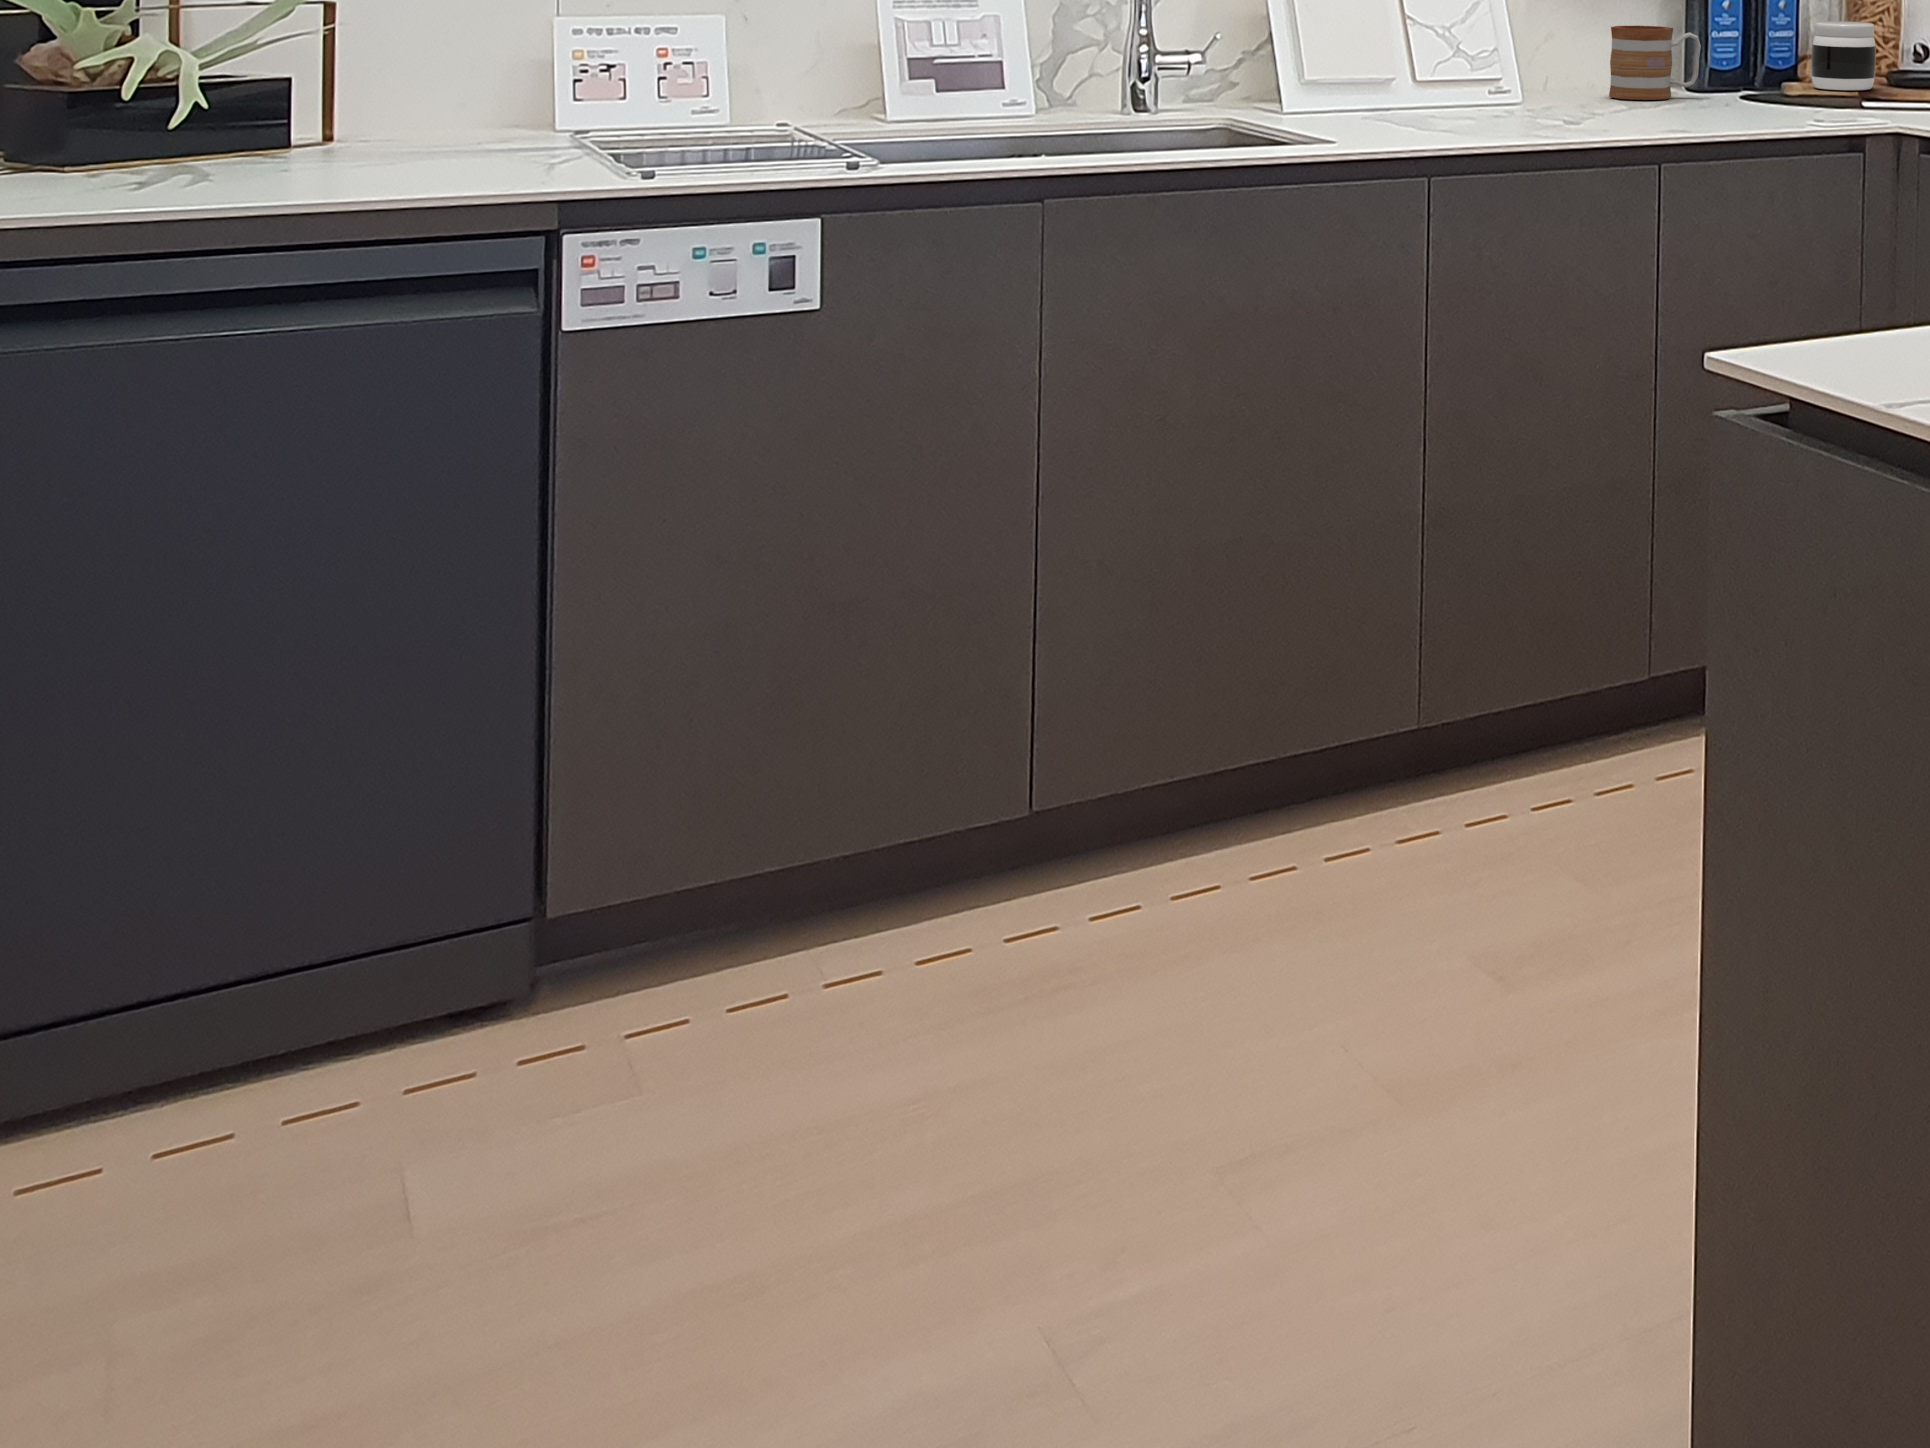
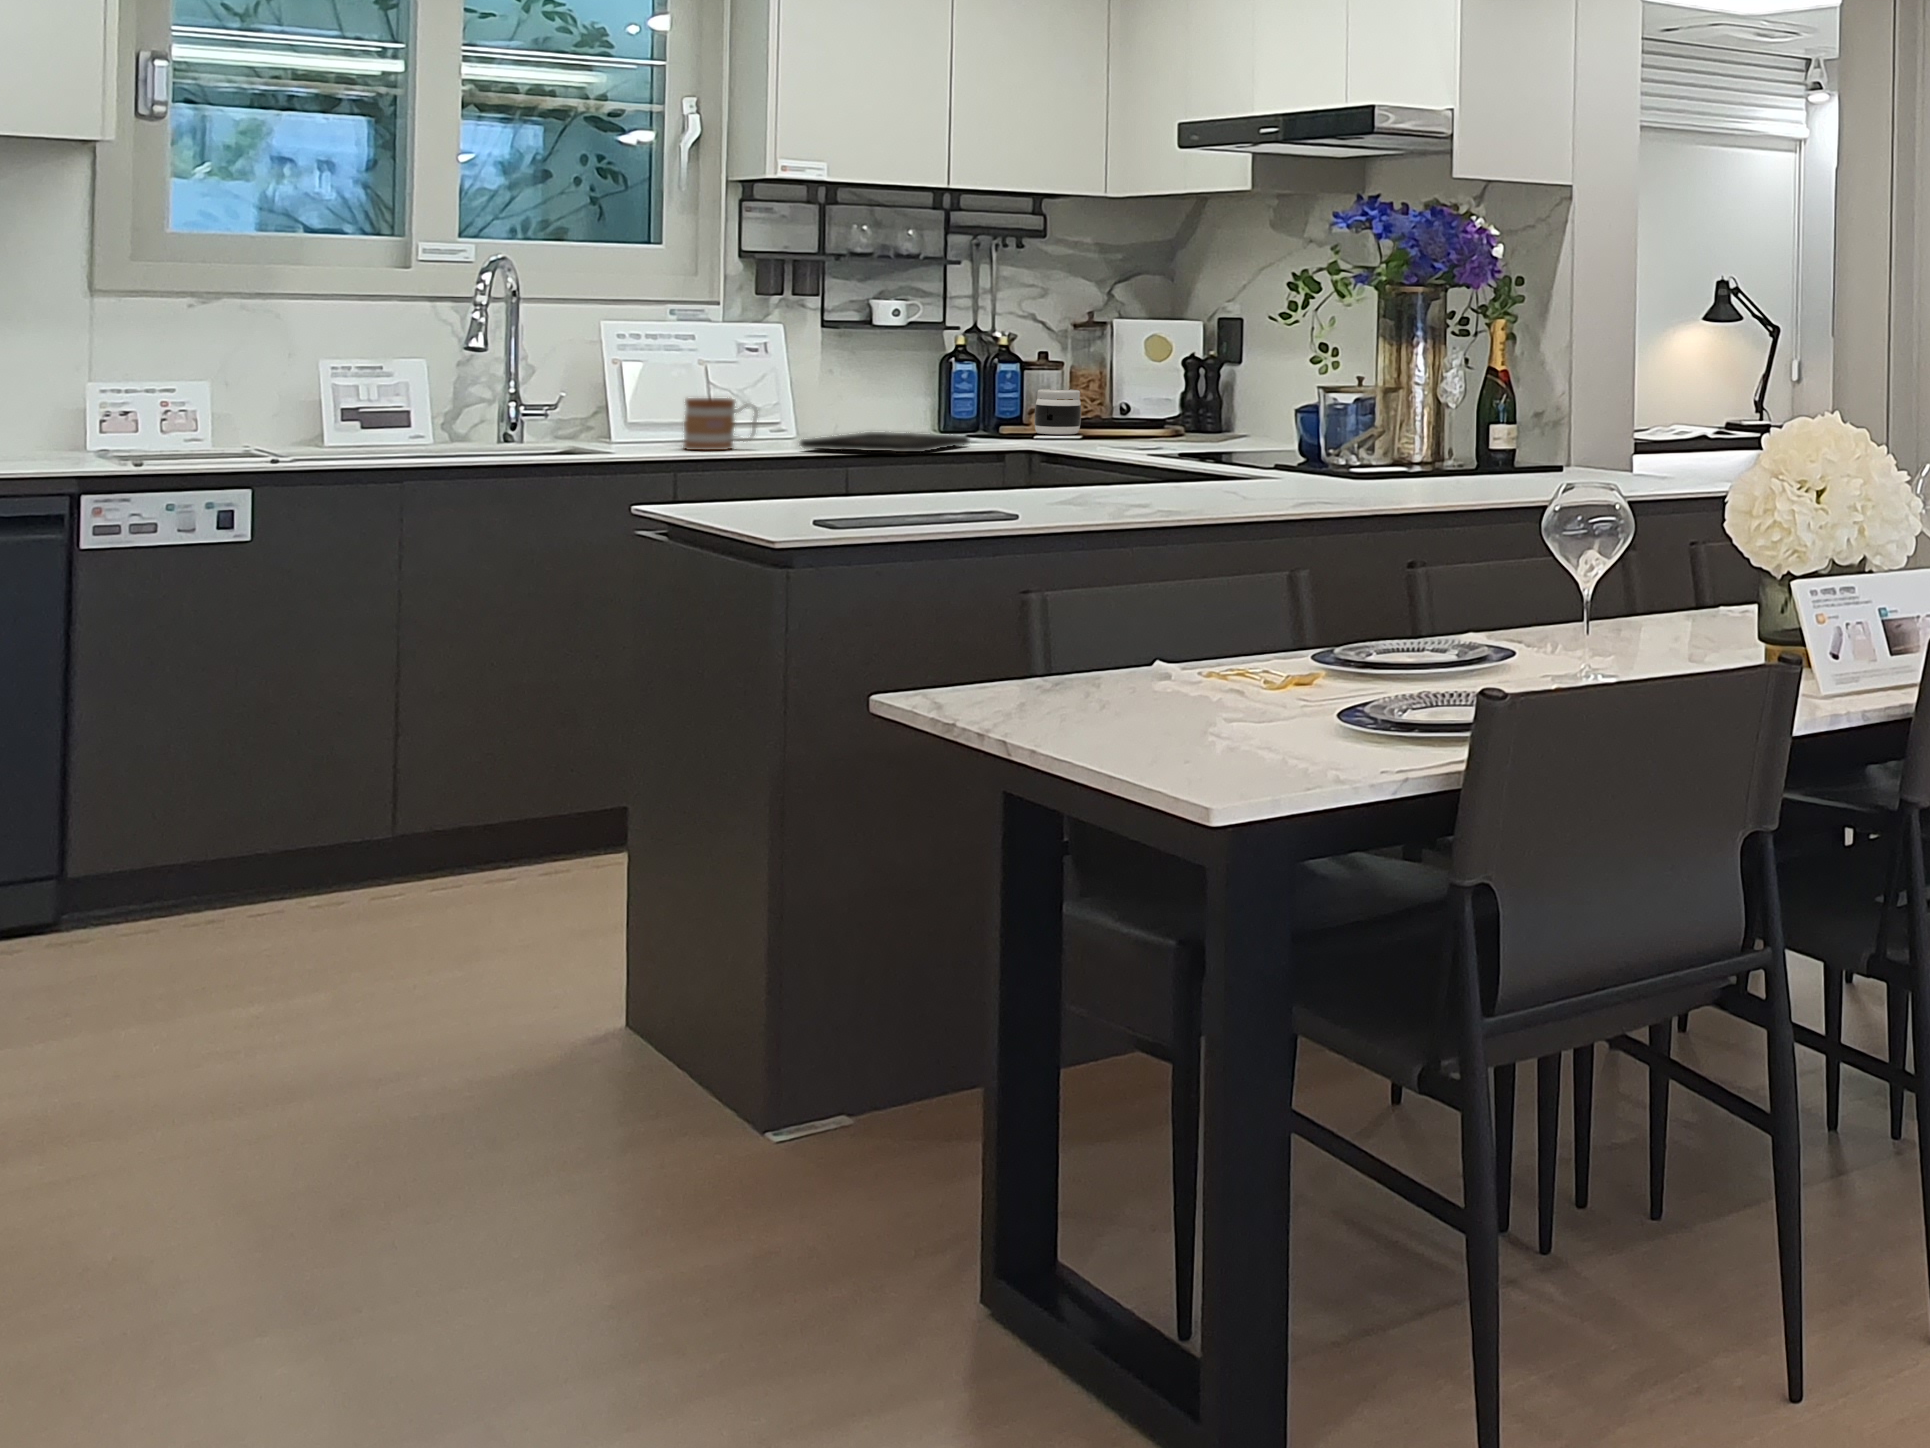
mug: present [1609,26,1701,100] -> present [684,398,758,450]
tray: none [1575,91,1788,128] -> present [800,432,970,452]

